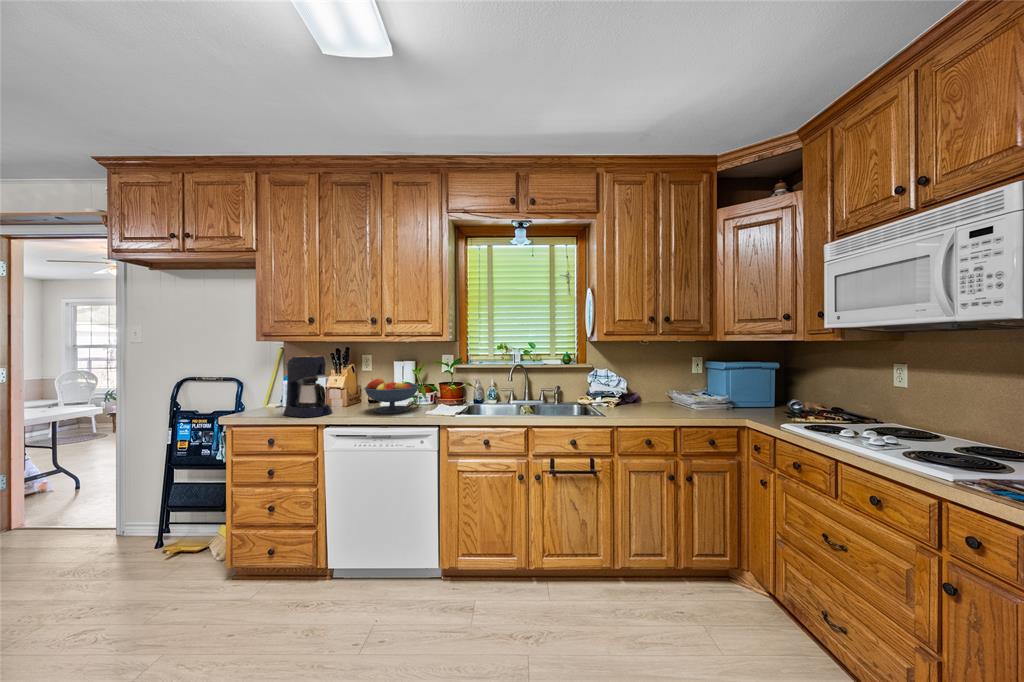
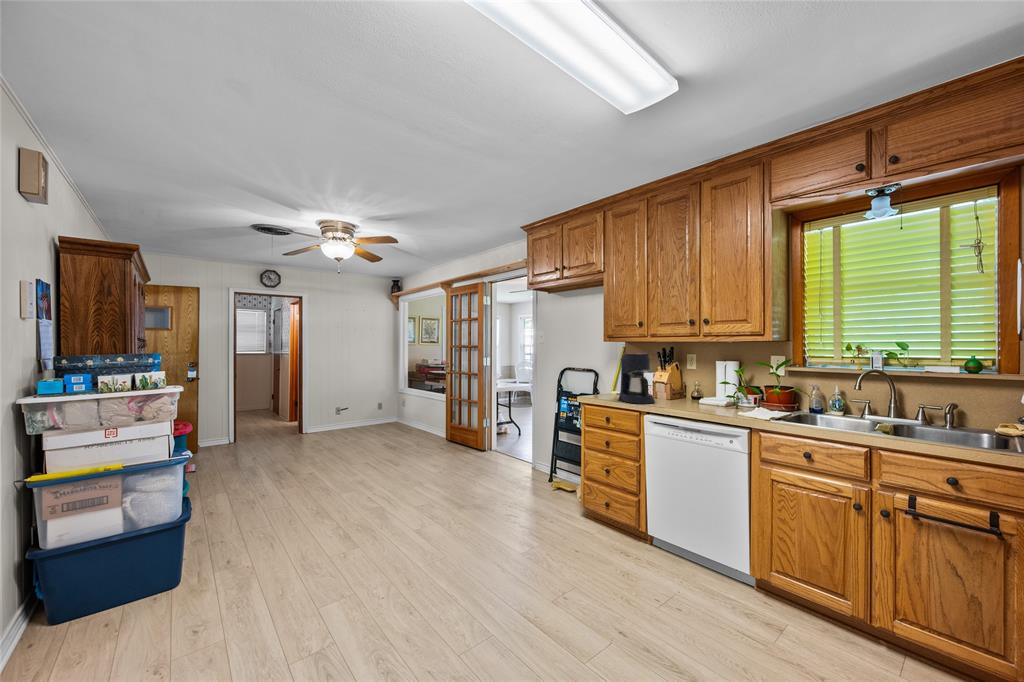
fruit bowl: present [364,378,419,414] -> none [681,376,737,410]

